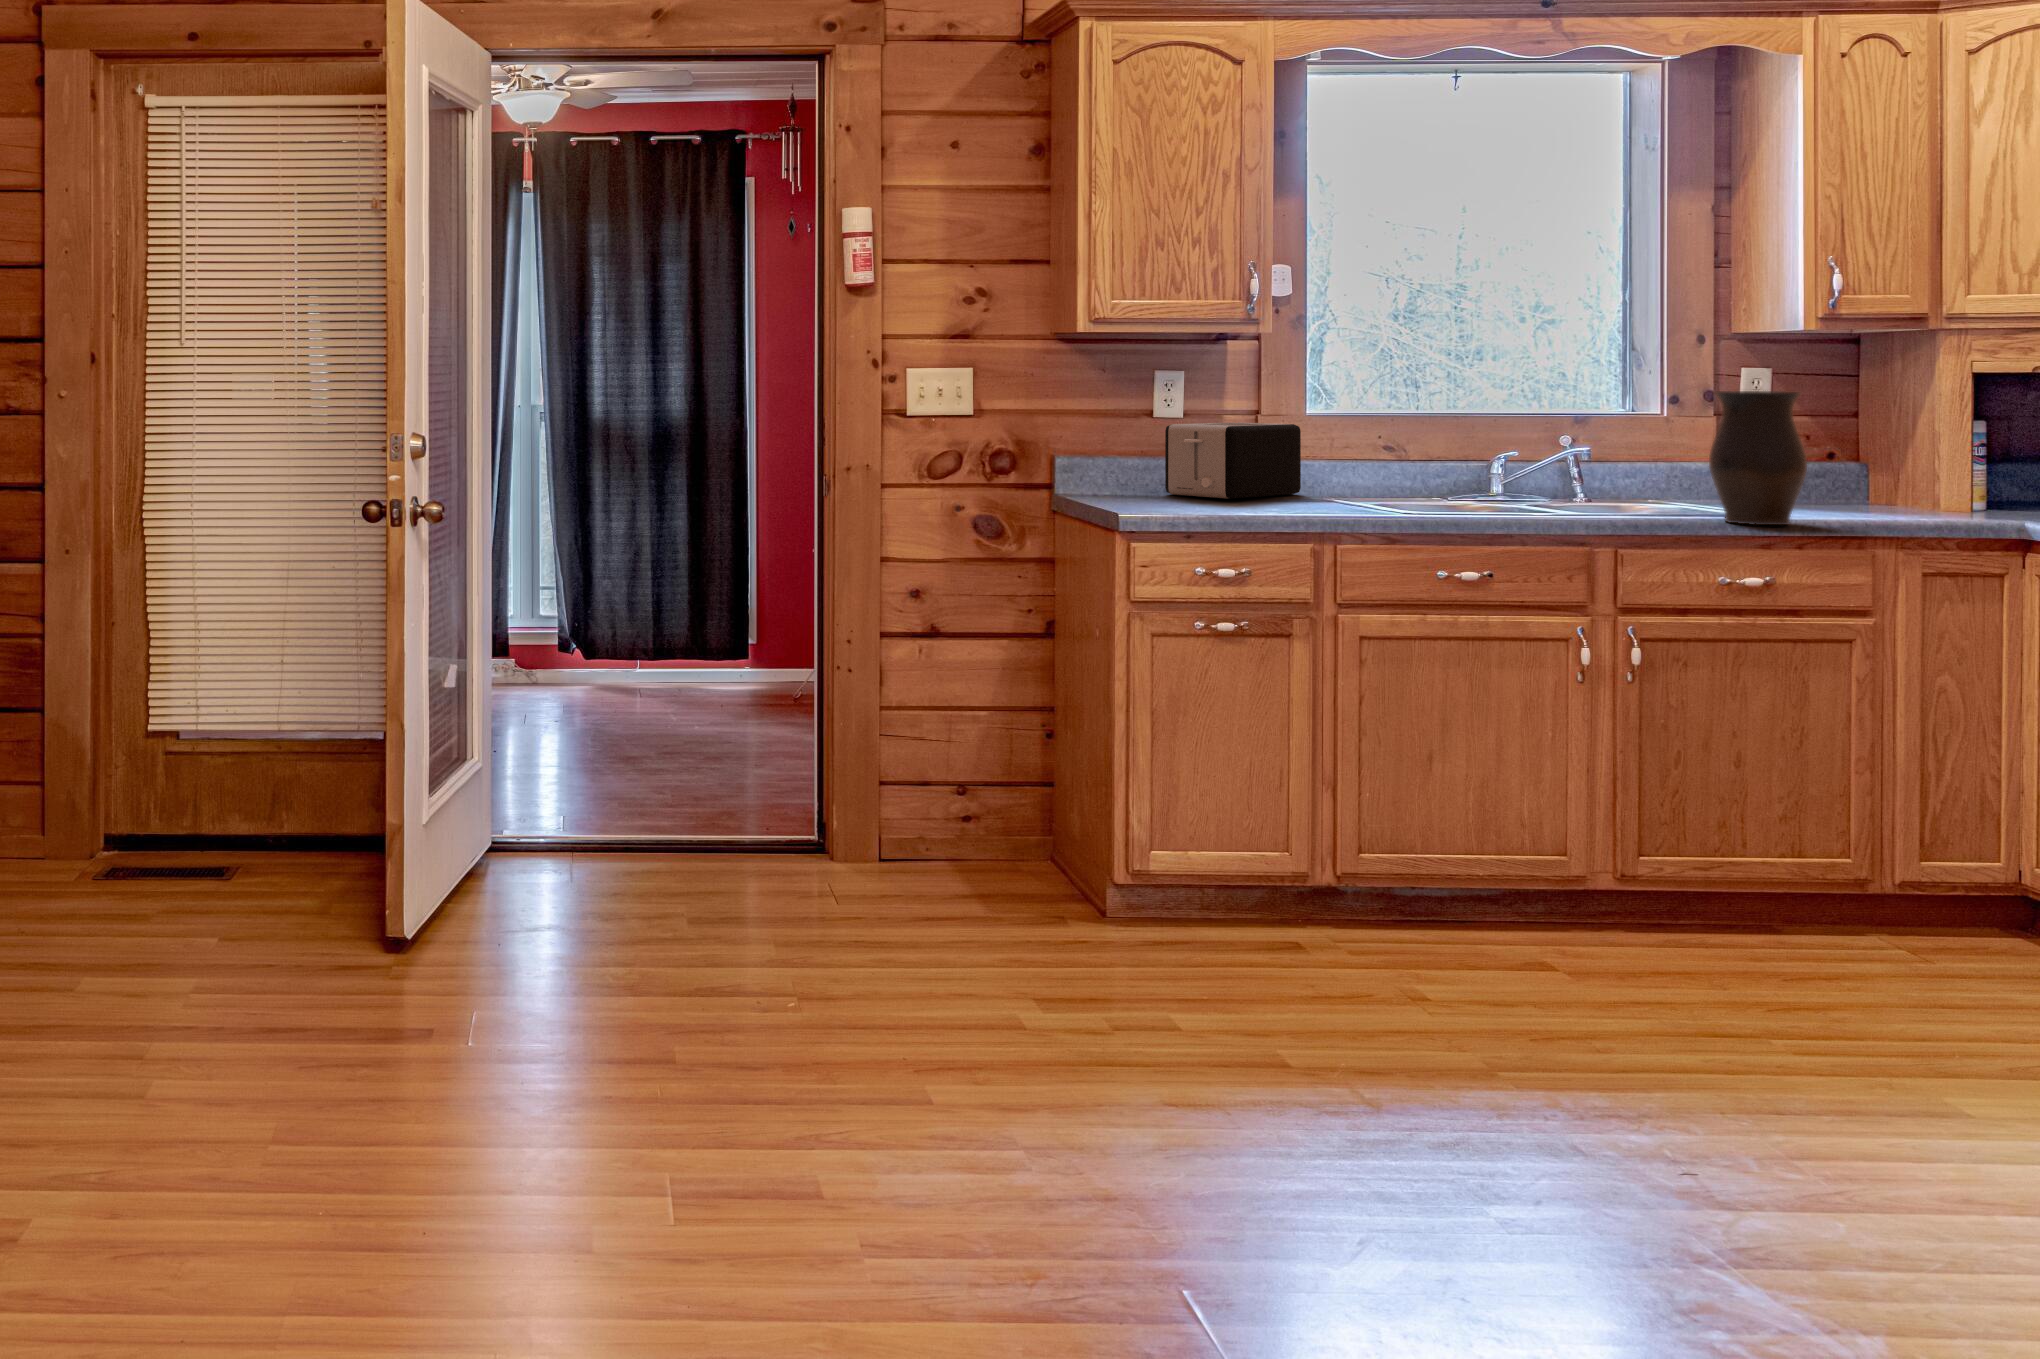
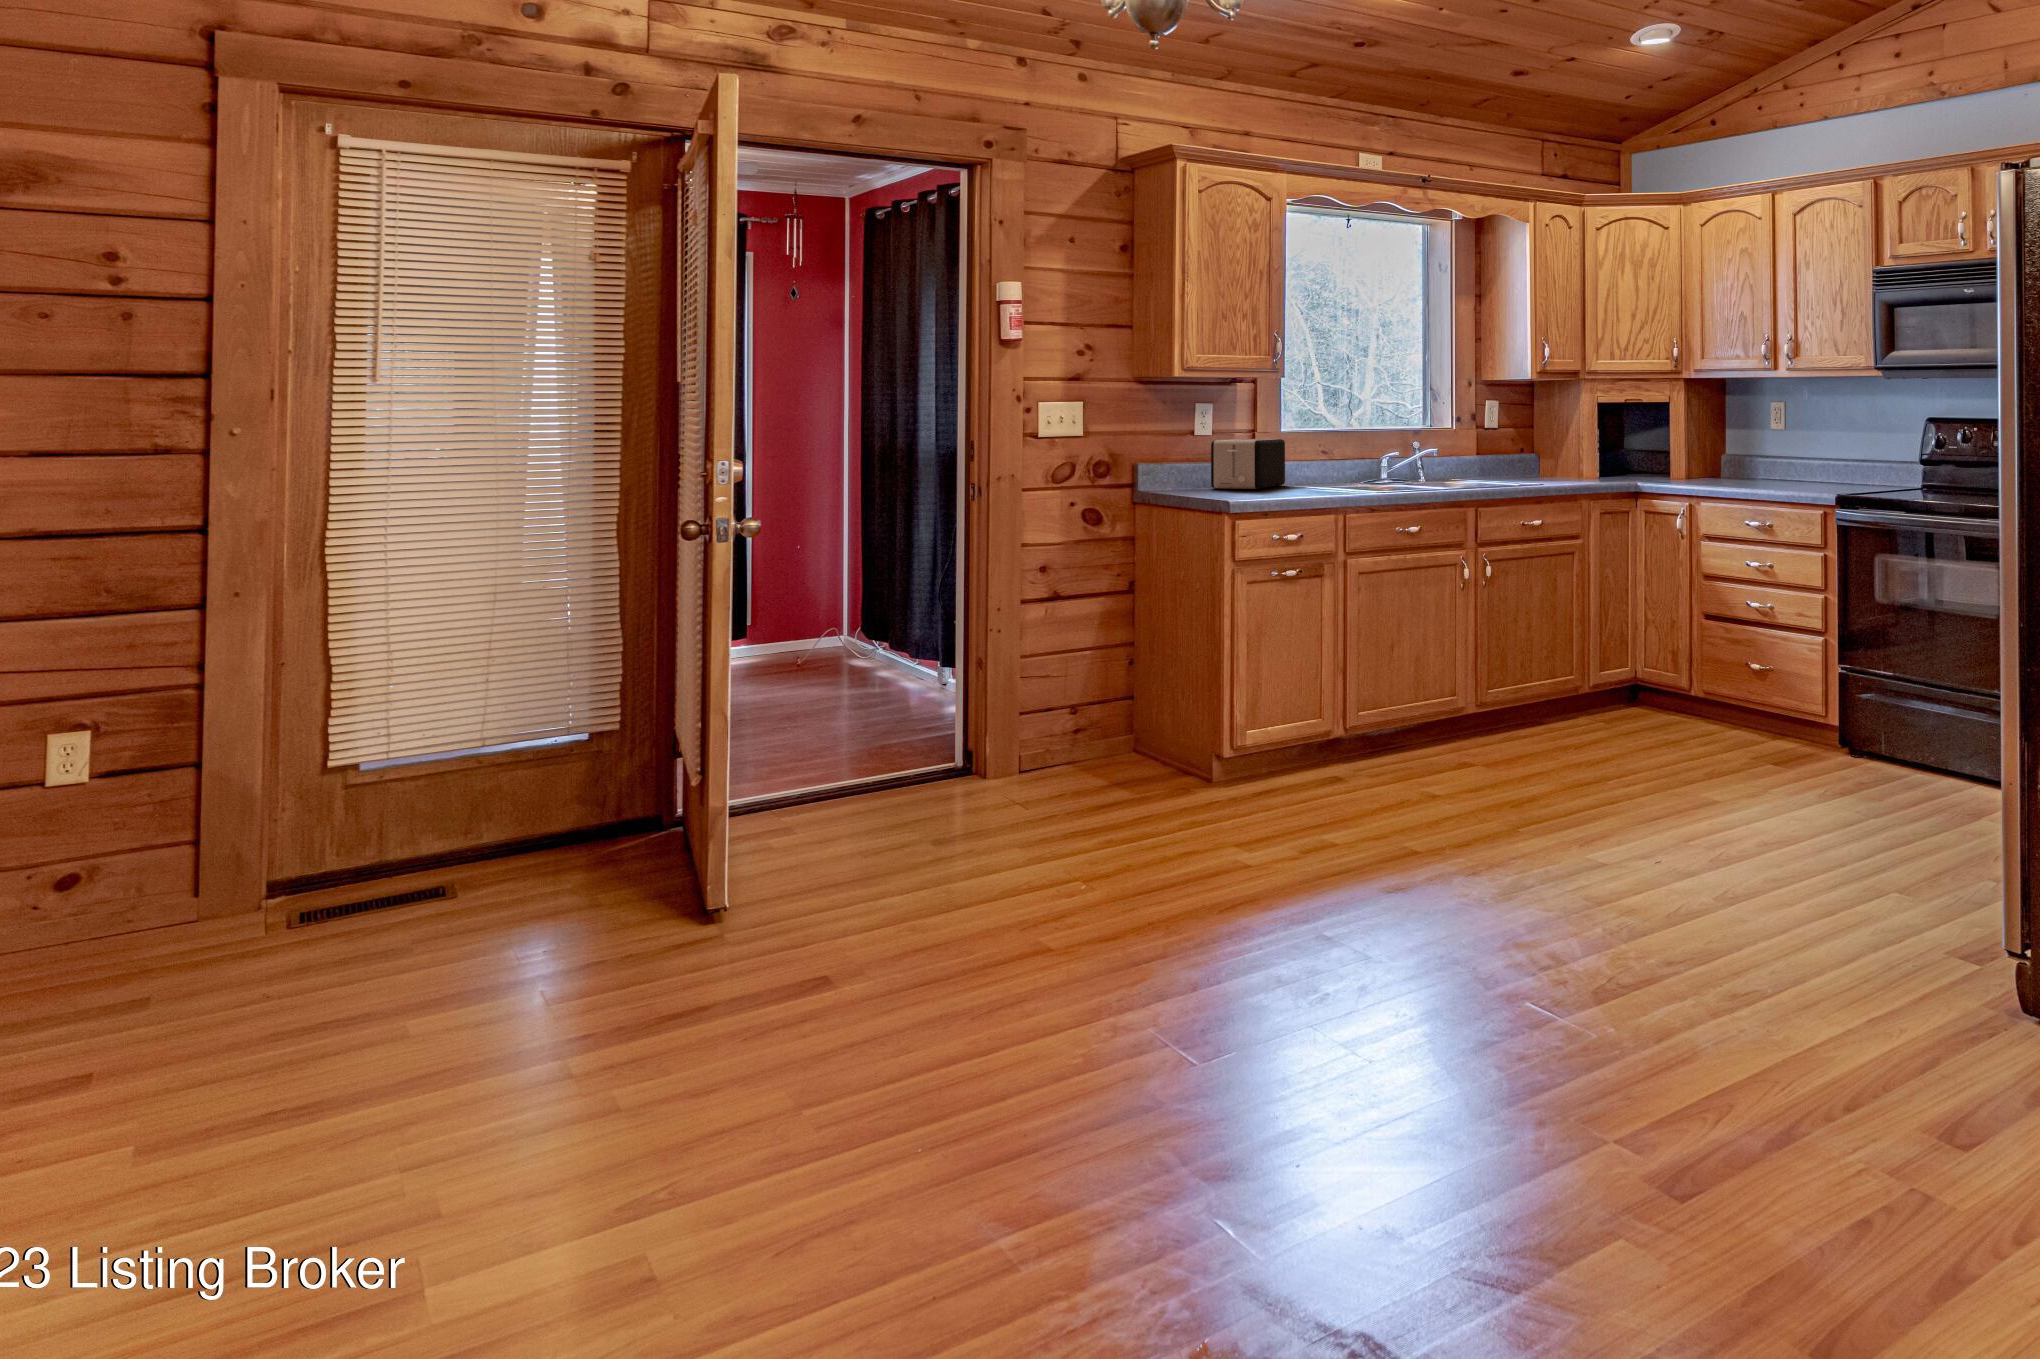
vase: present [1709,391,1807,525] -> none [1500,414,1546,489]

